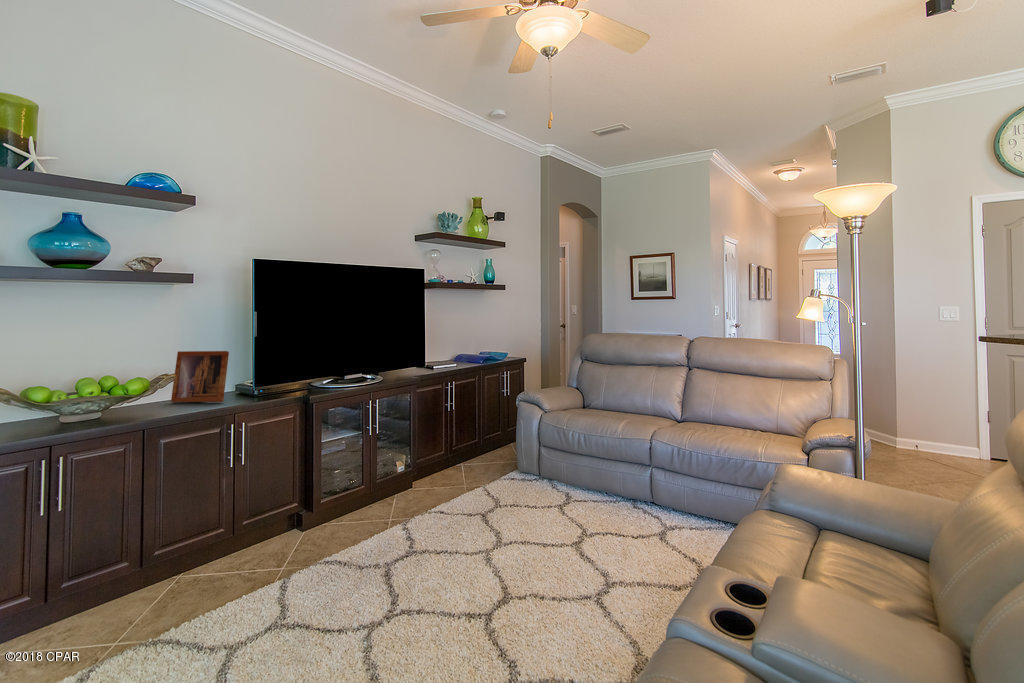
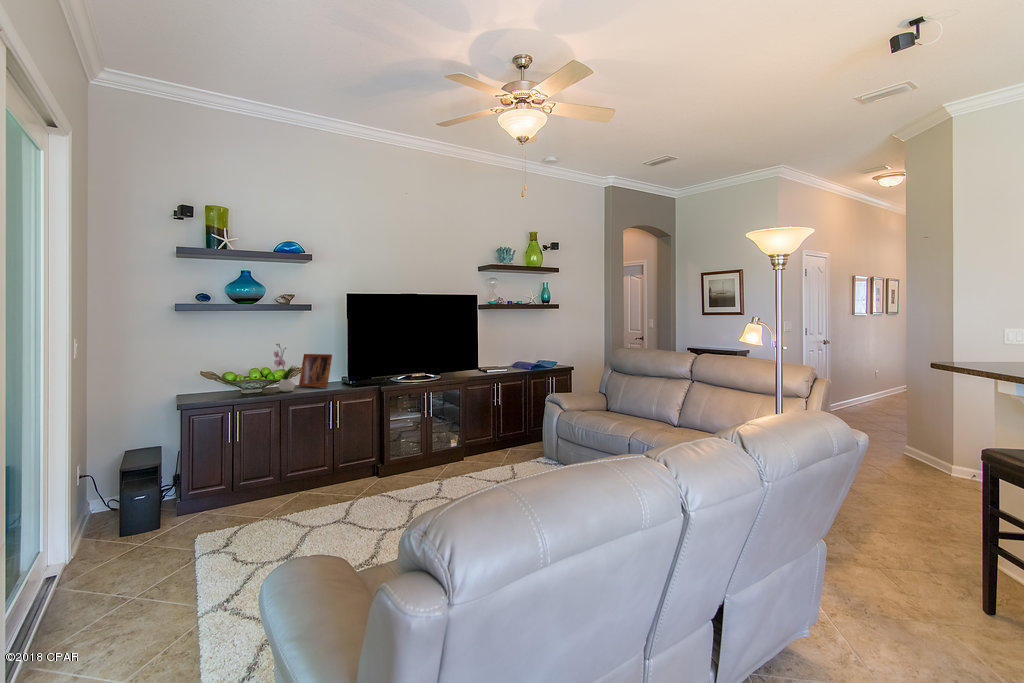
flower arrangement: none [128,335,173,414] -> present [274,344,296,392]

